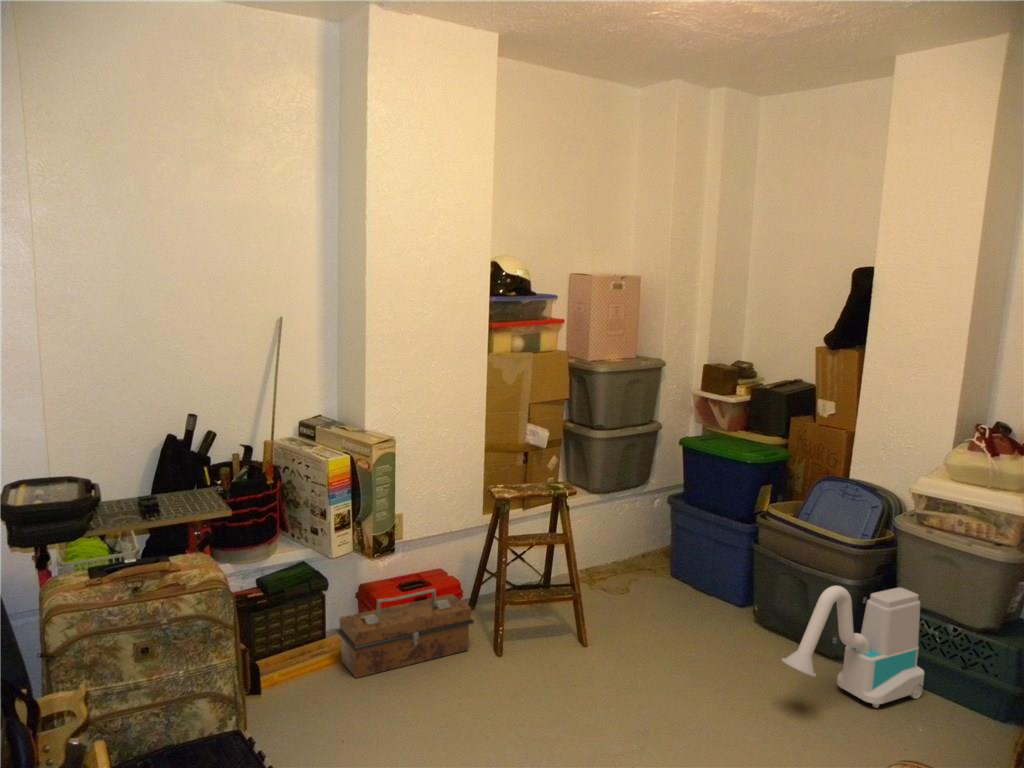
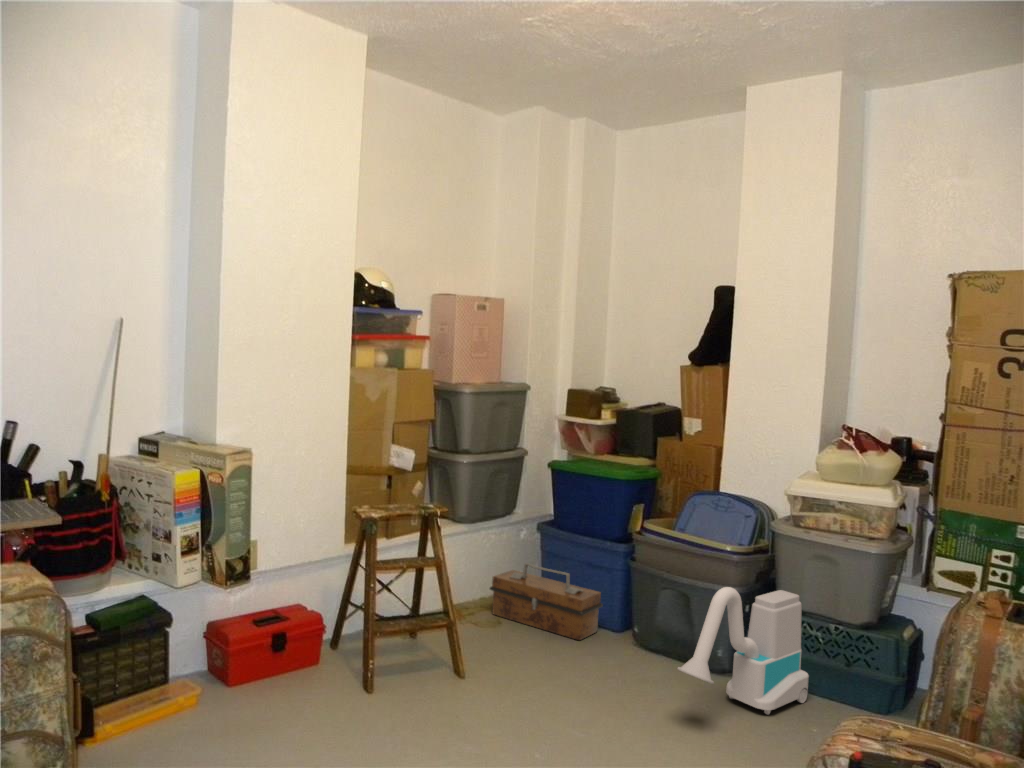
toolbox: present [337,589,474,678] -> present [490,563,603,640]

